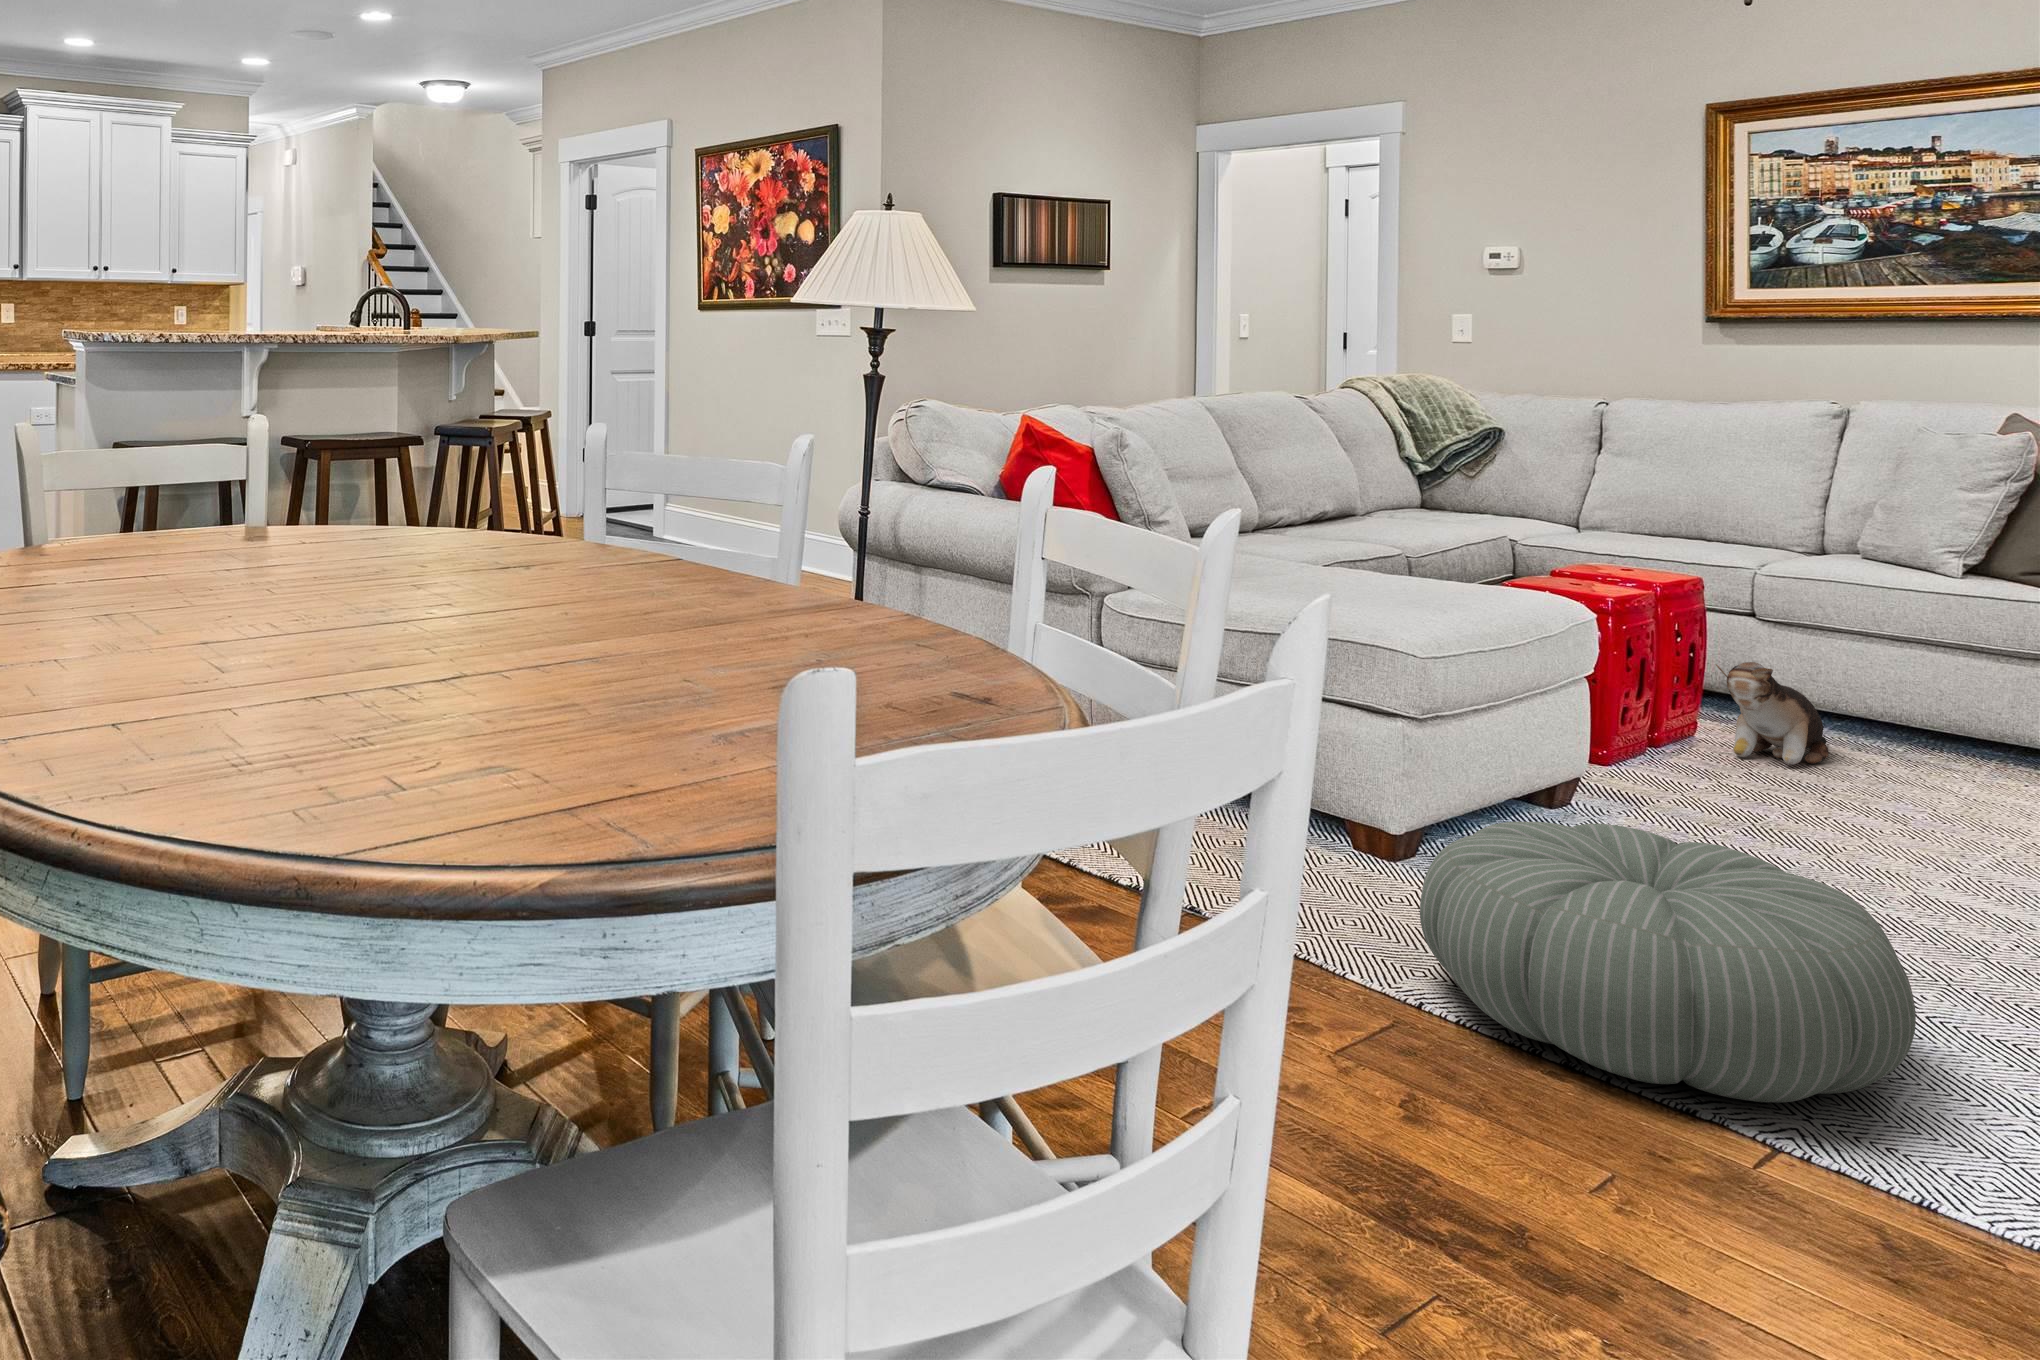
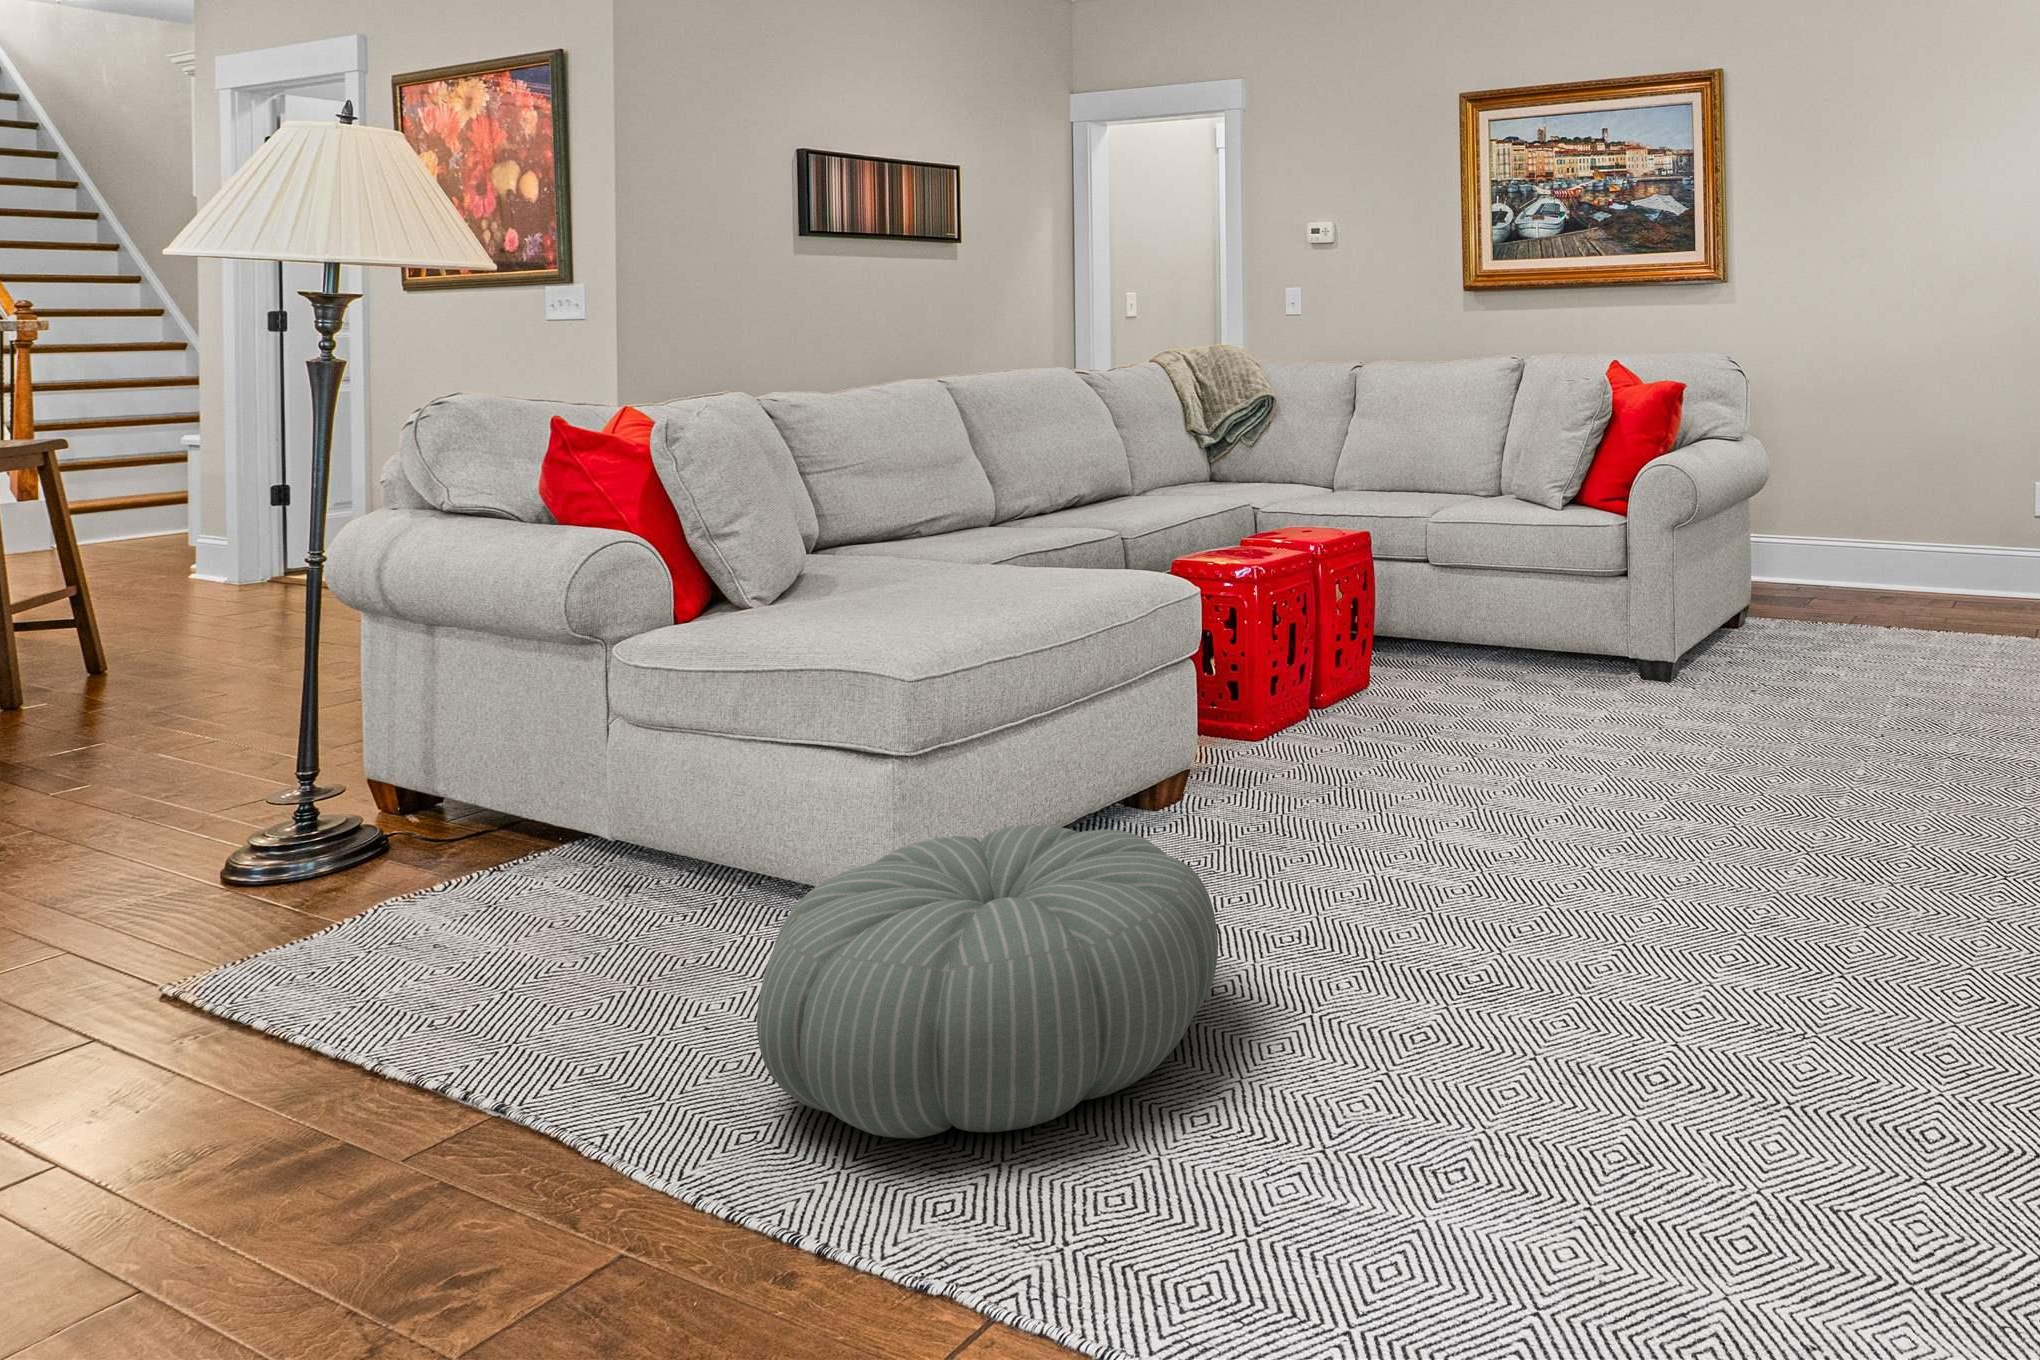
plush toy: present [1716,662,1829,765] -> none [1350,610,1458,703]

